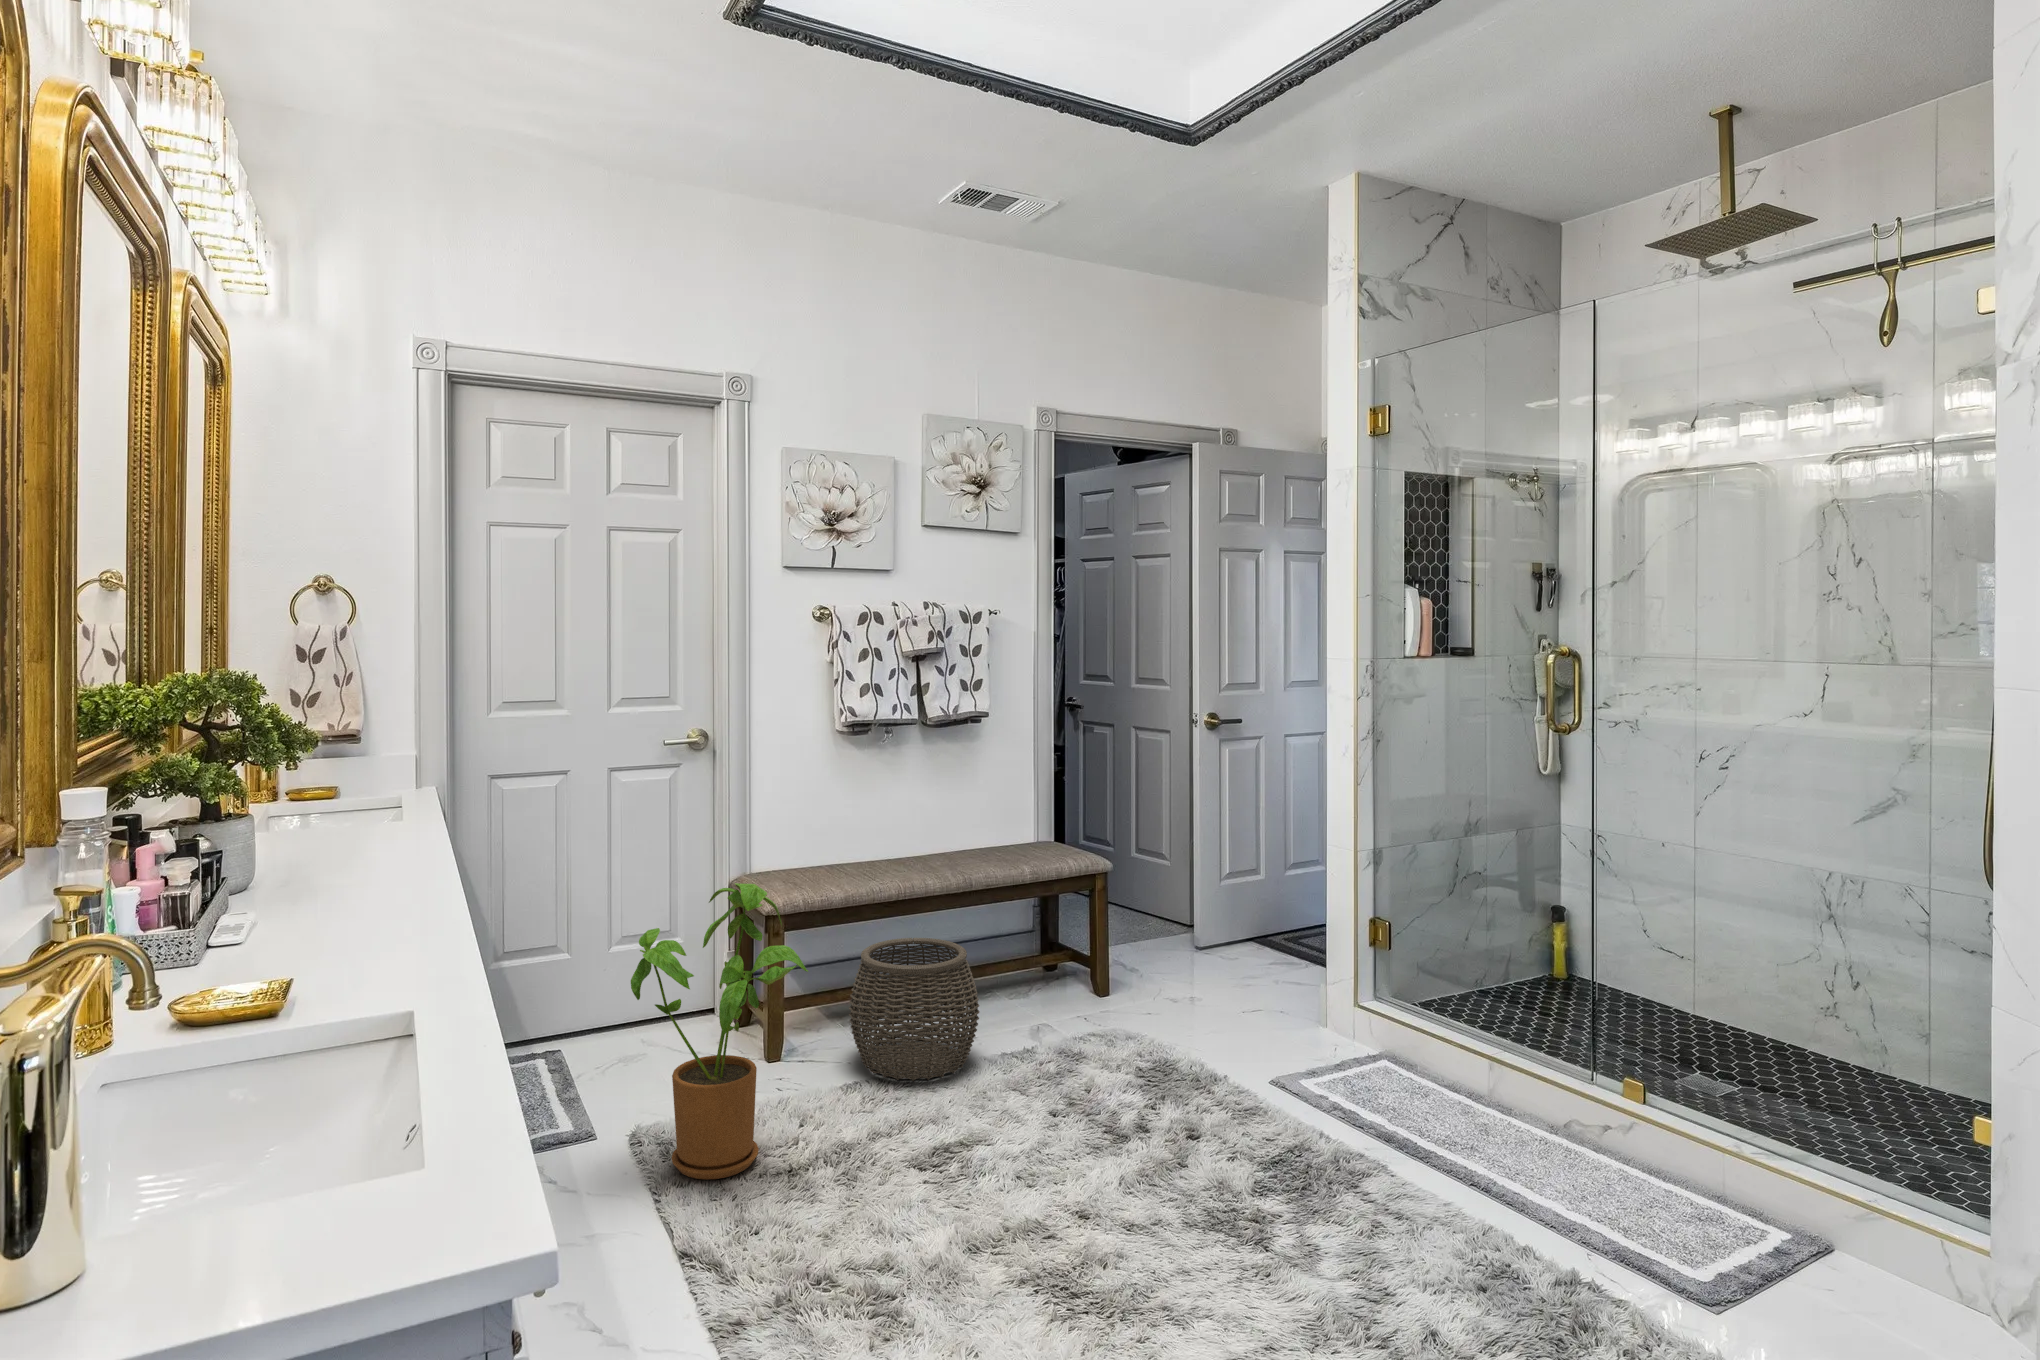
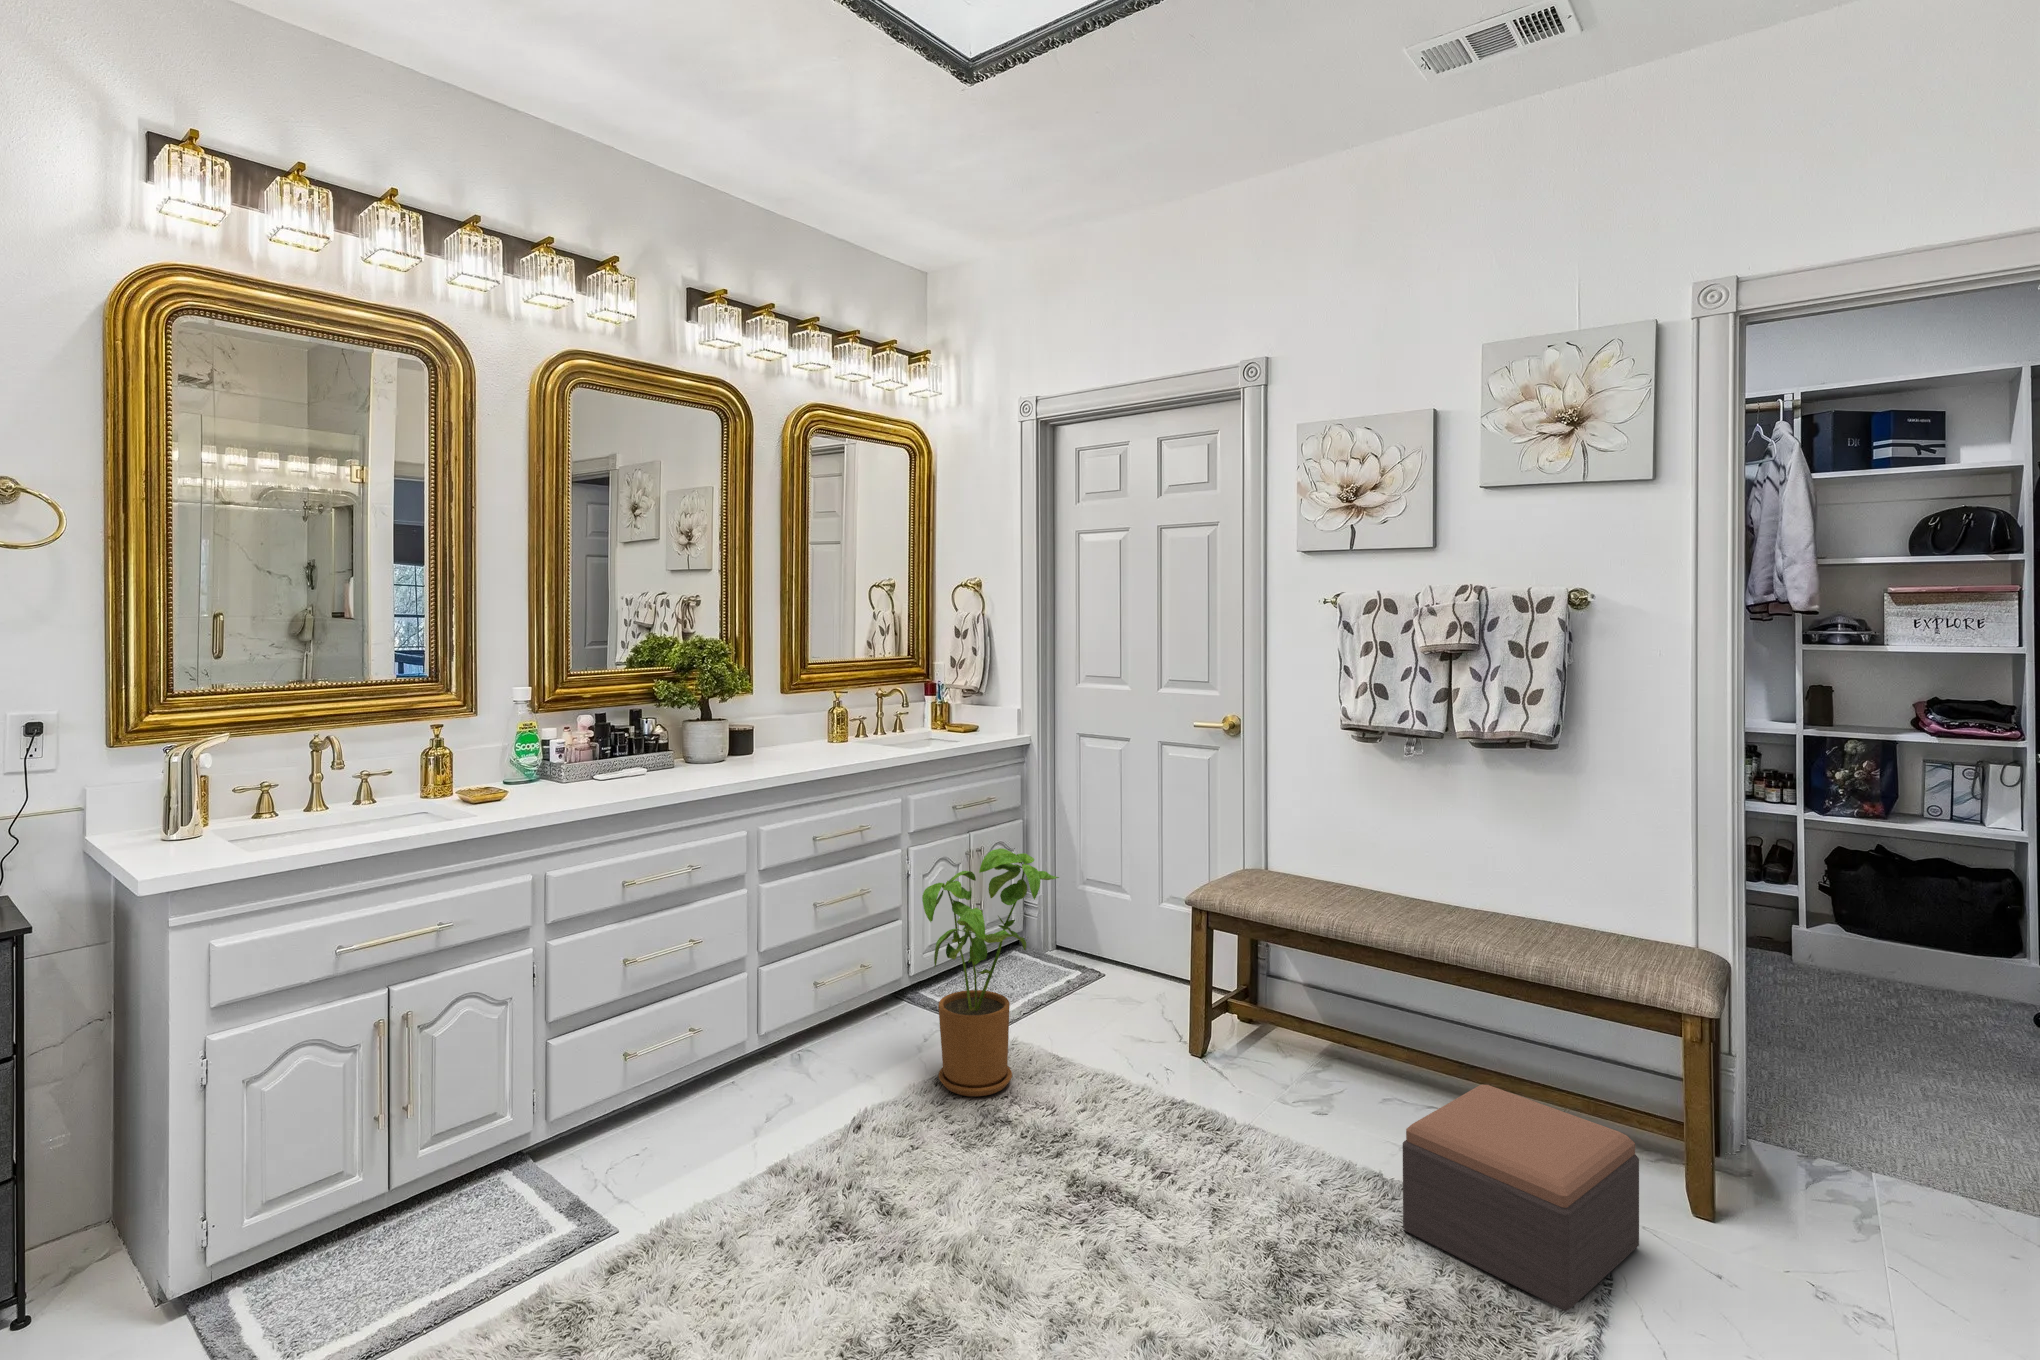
woven basket: present [849,938,979,1081] -> none [1193,968,1349,1140]
footstool: none [1056,954,1197,1071] -> present [1403,1085,1639,1311]

